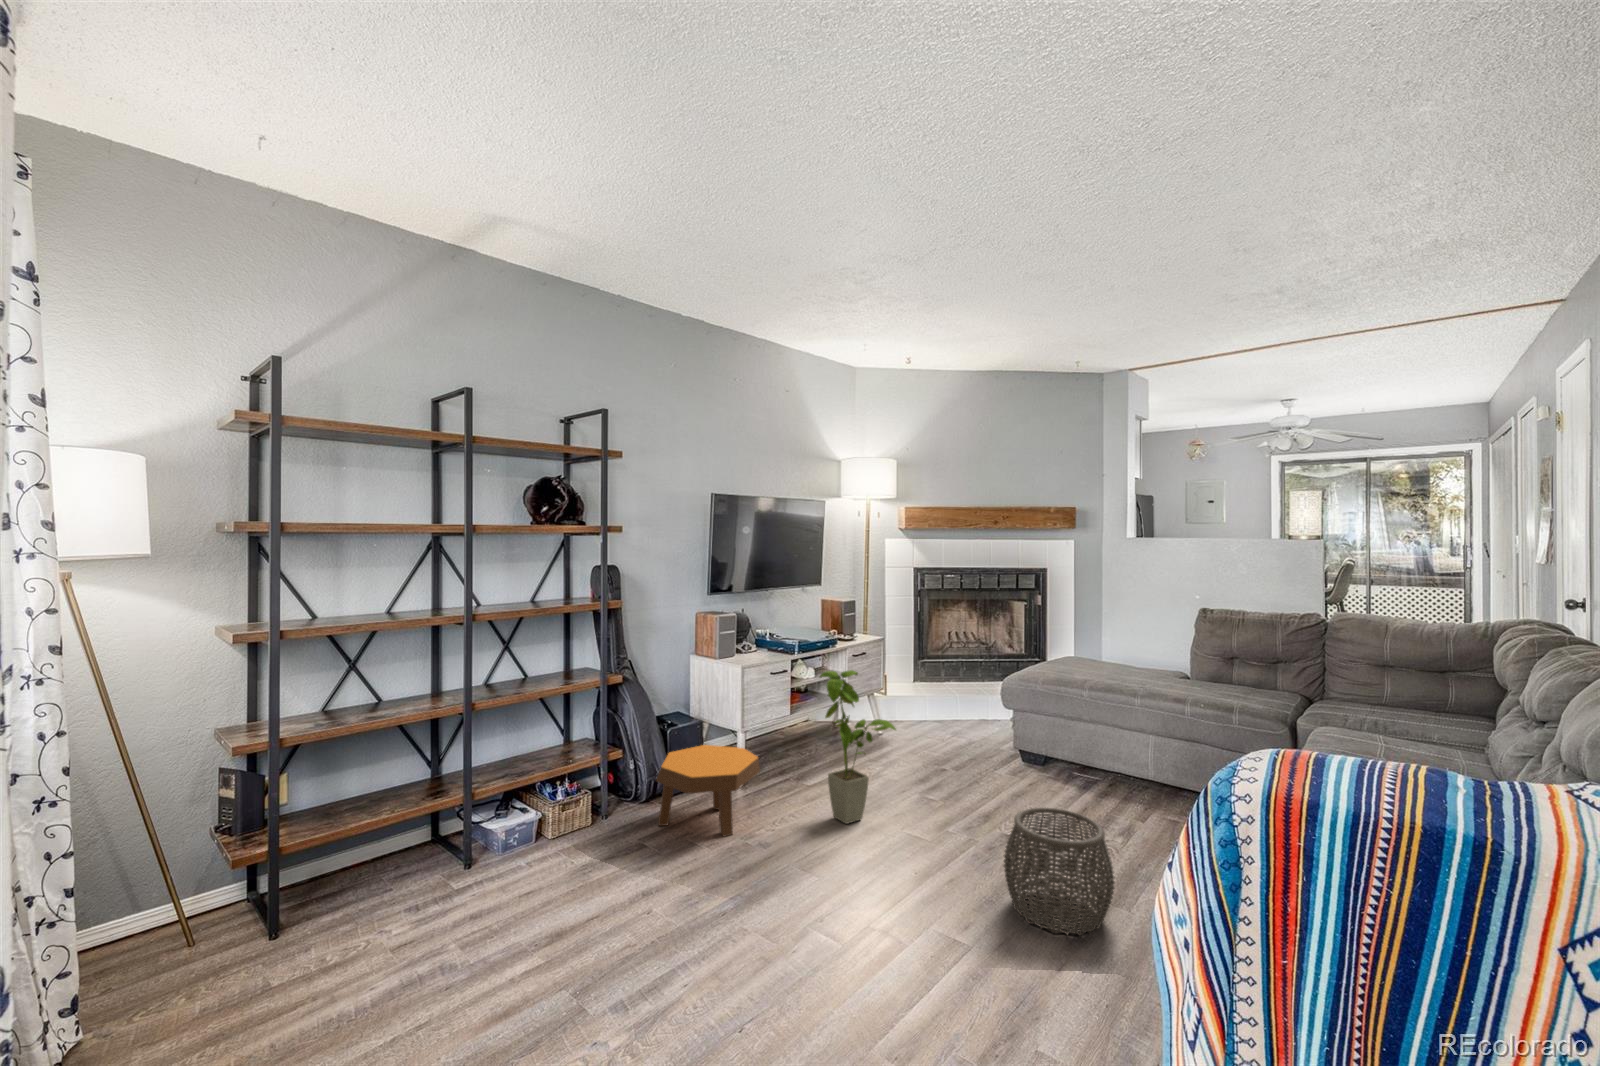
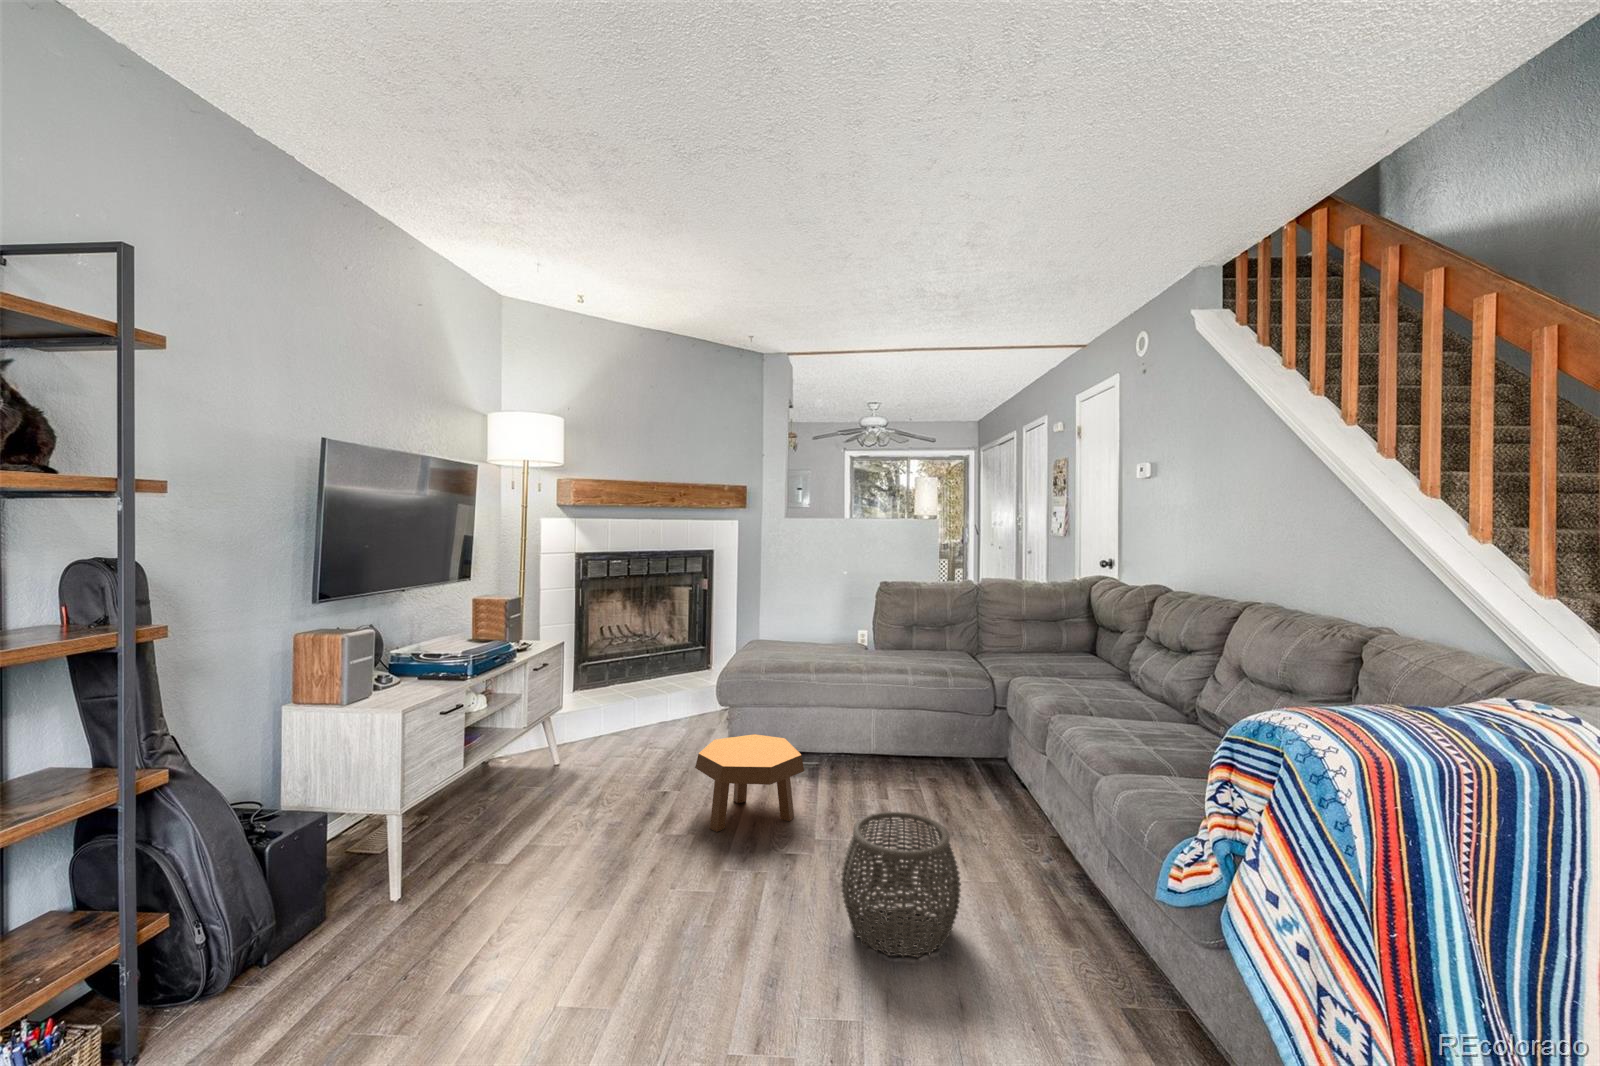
house plant: present [820,670,896,824] -> none [554,692,669,904]
footstool: present [656,745,760,836] -> present [695,734,804,832]

